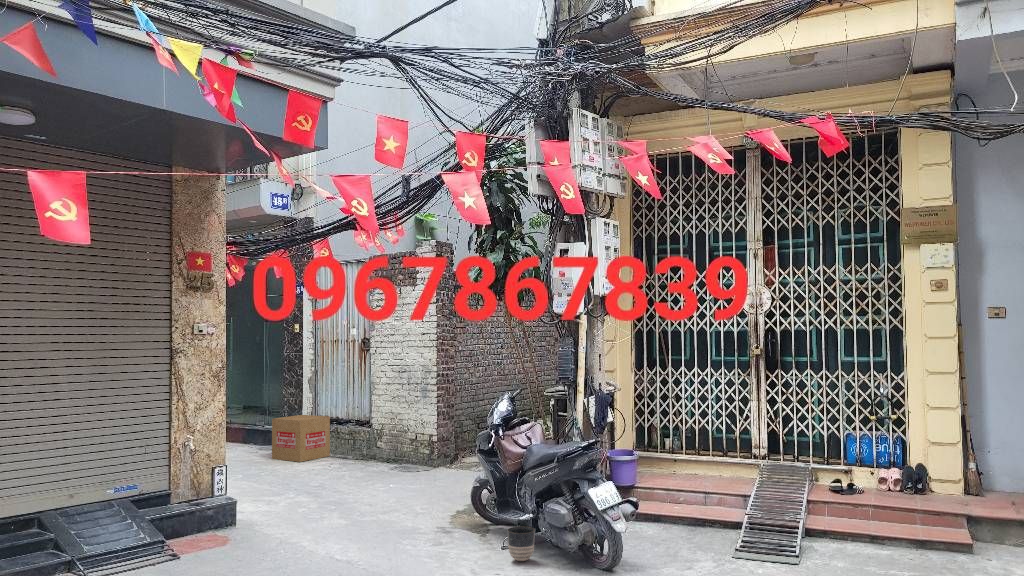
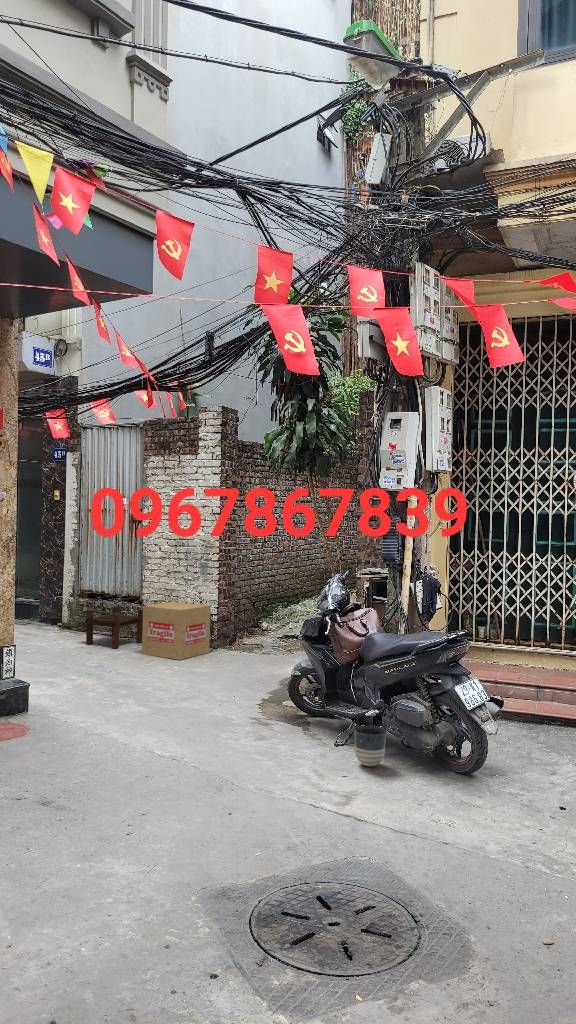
cardboard box: present [272,415,330,462] -> present [142,602,211,660]
stool: none [319,430,373,468] -> present [85,606,143,648]

